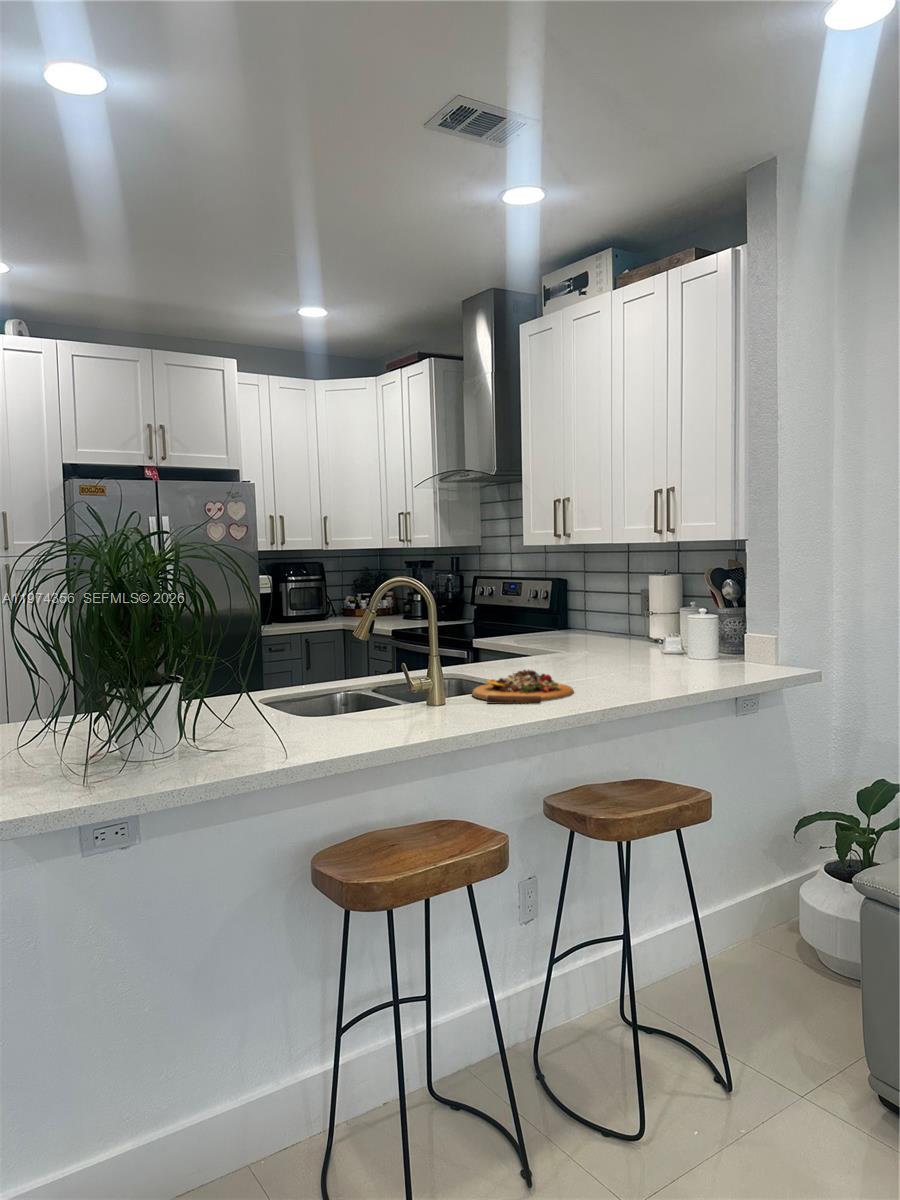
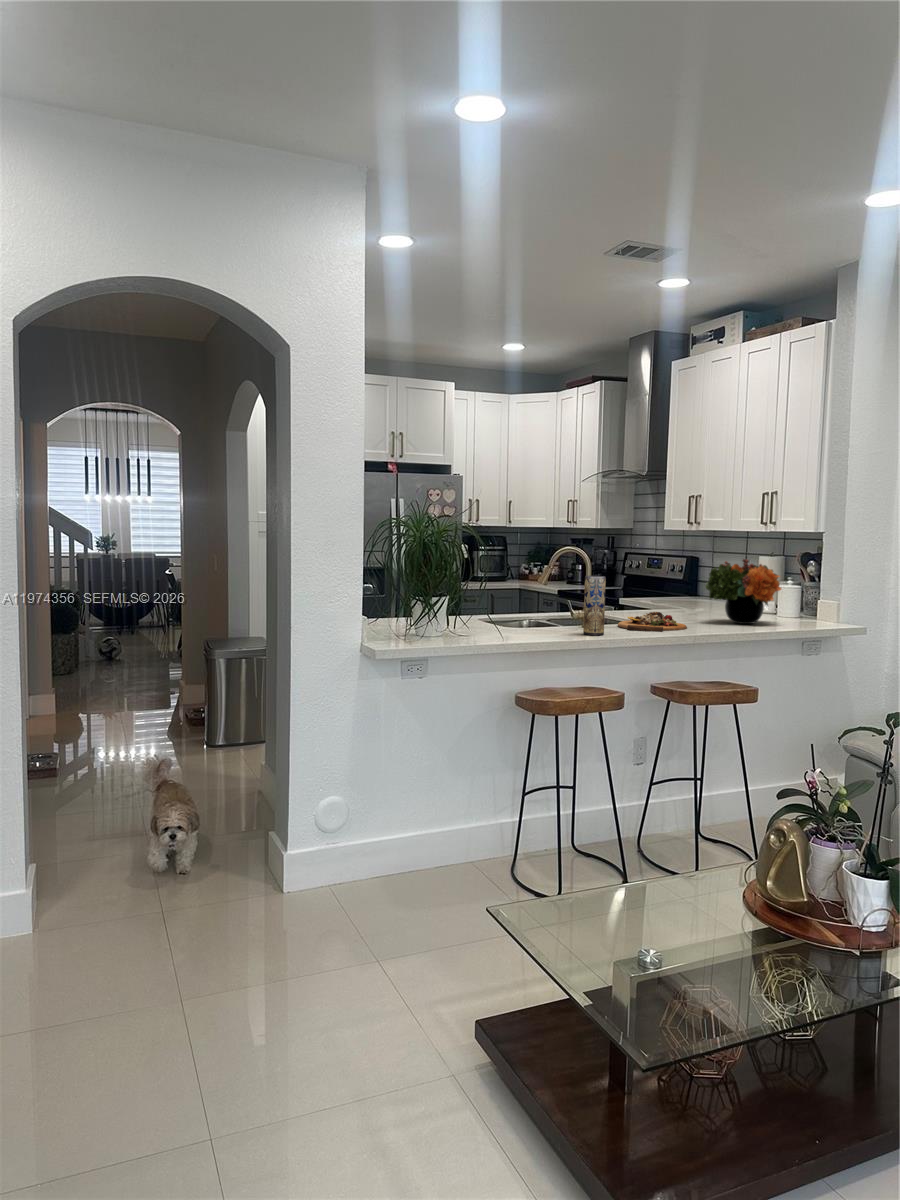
flower arrangement: none [590,583,700,677] -> present [705,559,781,624]
vase: none [417,625,452,722] -> present [583,576,606,635]

